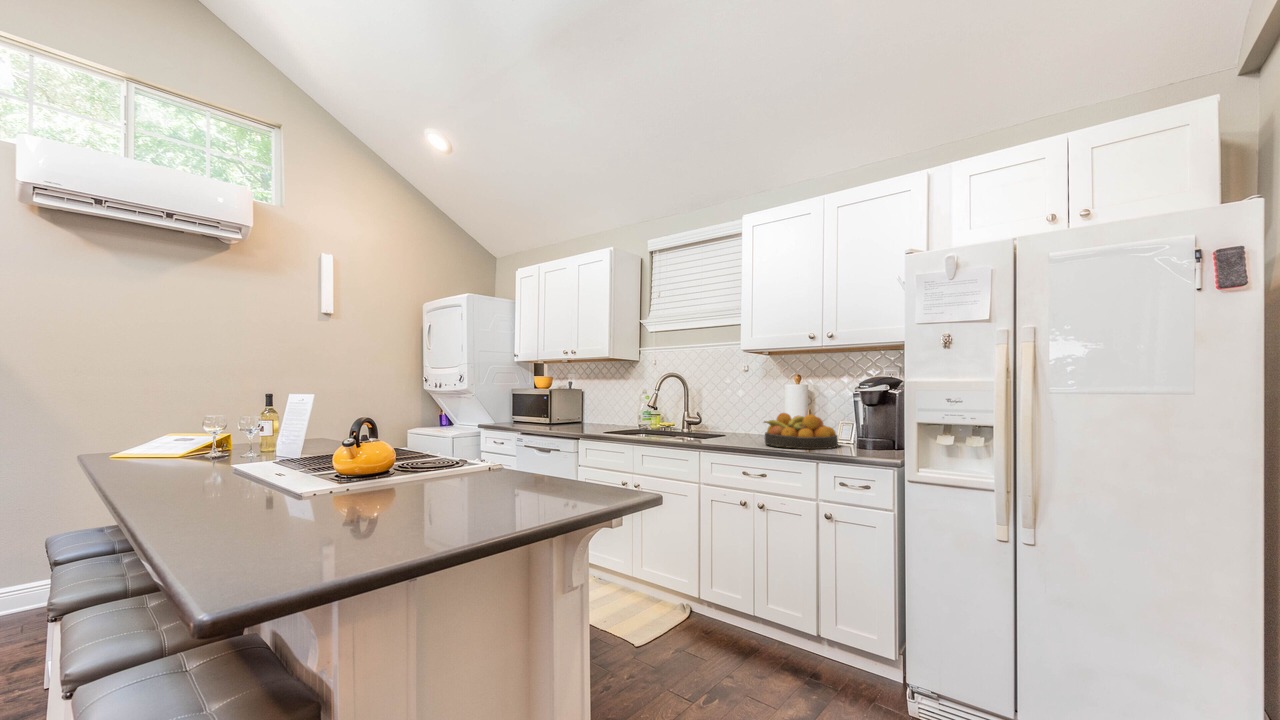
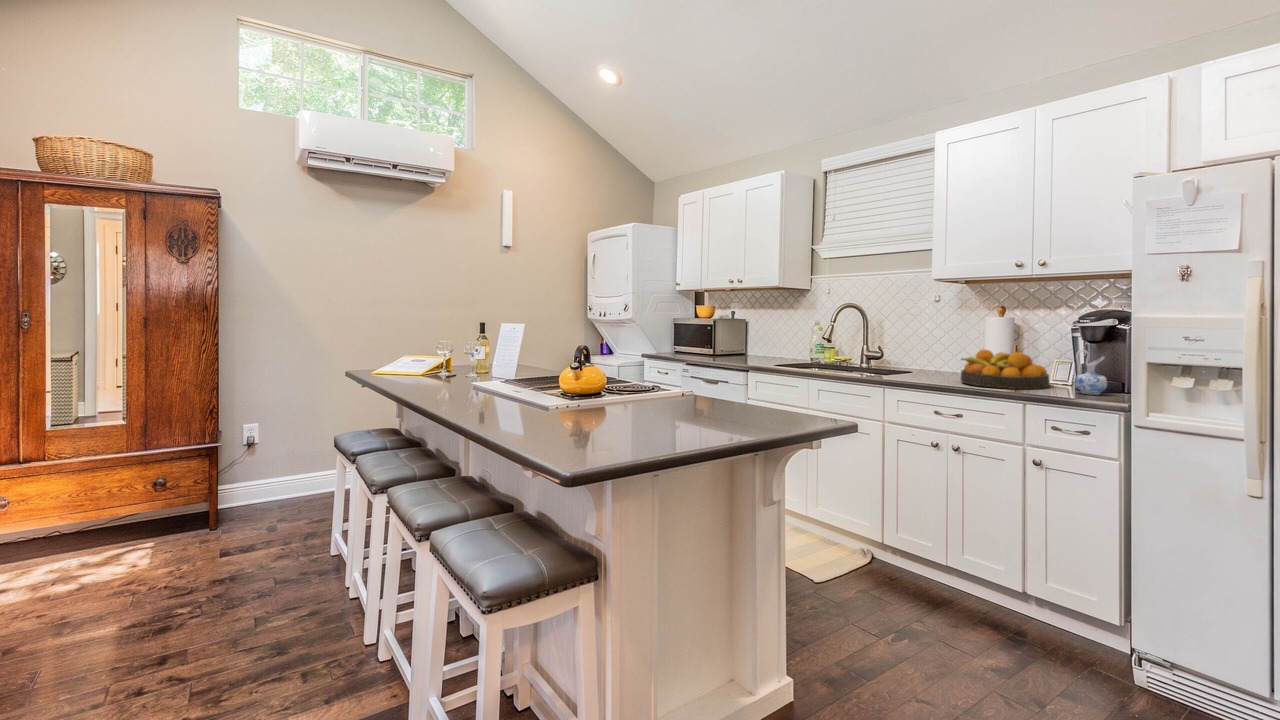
ceramic pitcher: none [857,411,884,452] -> present [1074,350,1107,395]

